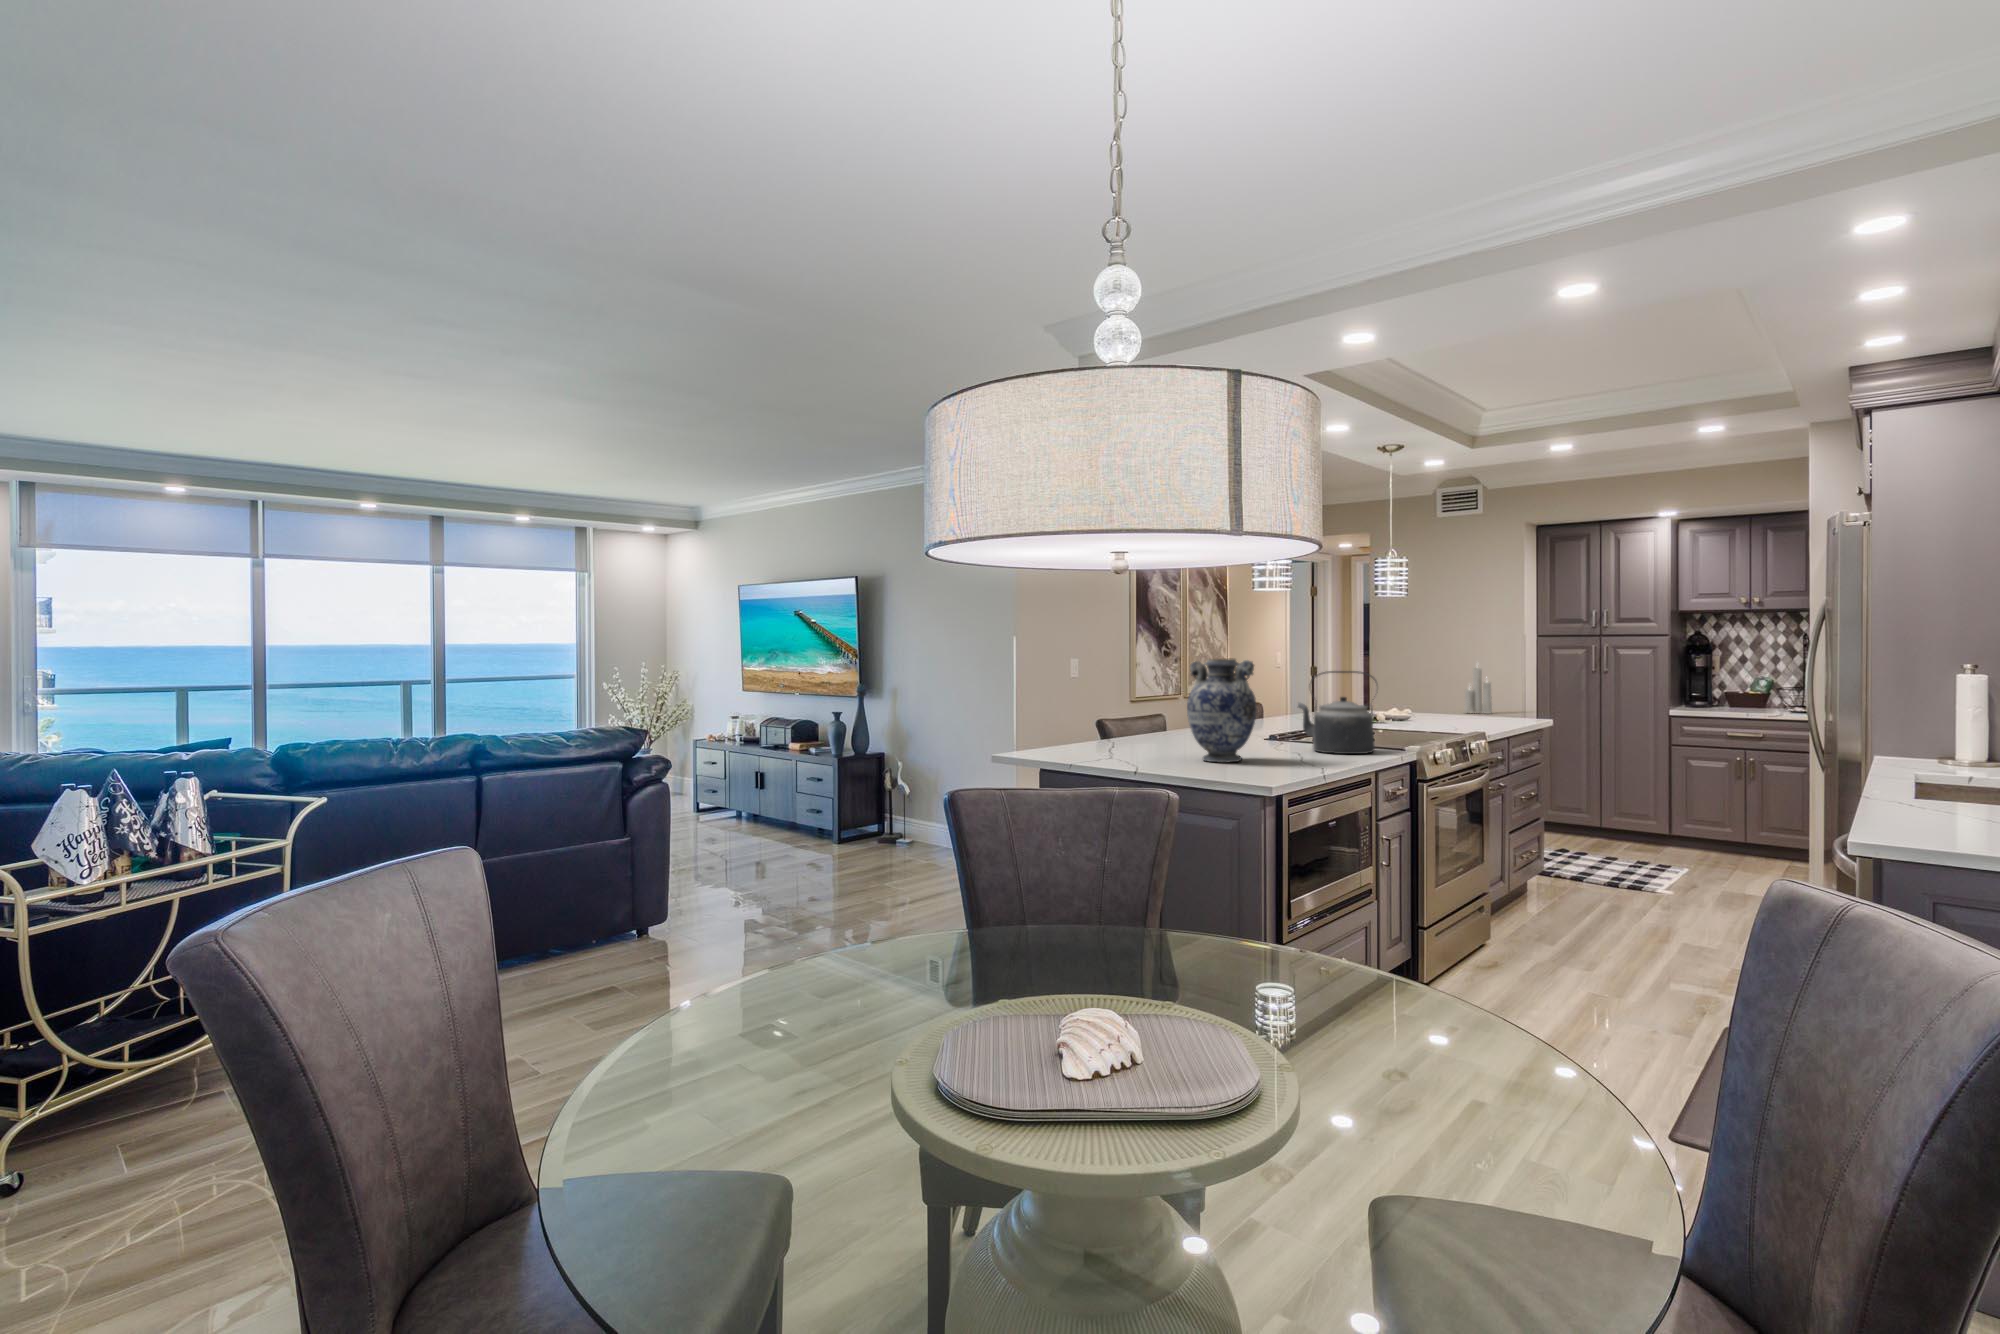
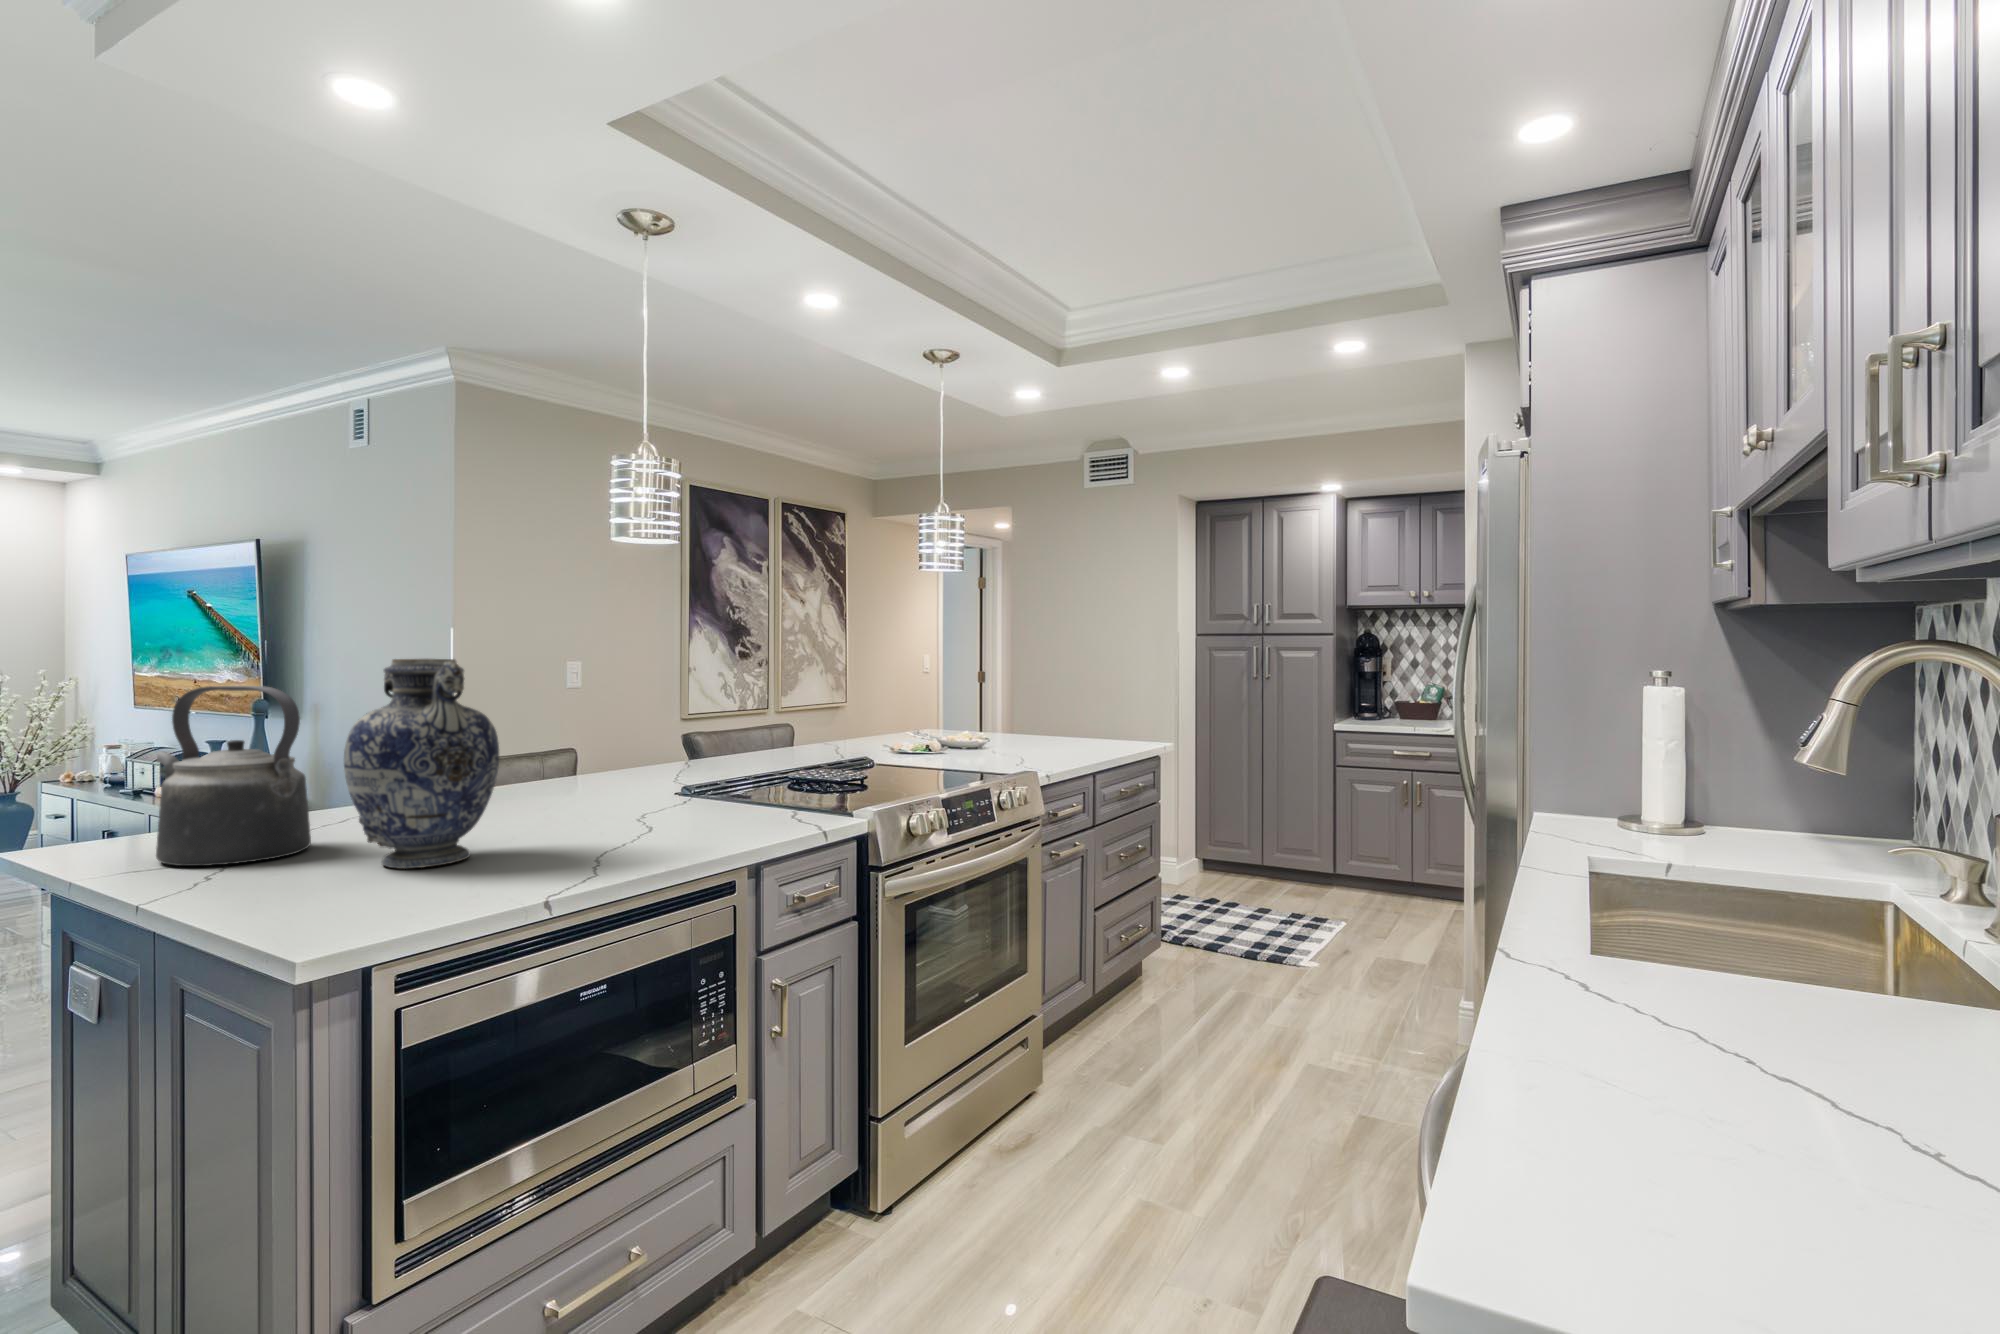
candle: present [1464,668,1492,714] -> none [1089,662,1123,733]
kettle: present [1298,671,1376,754] -> present [156,686,311,866]

